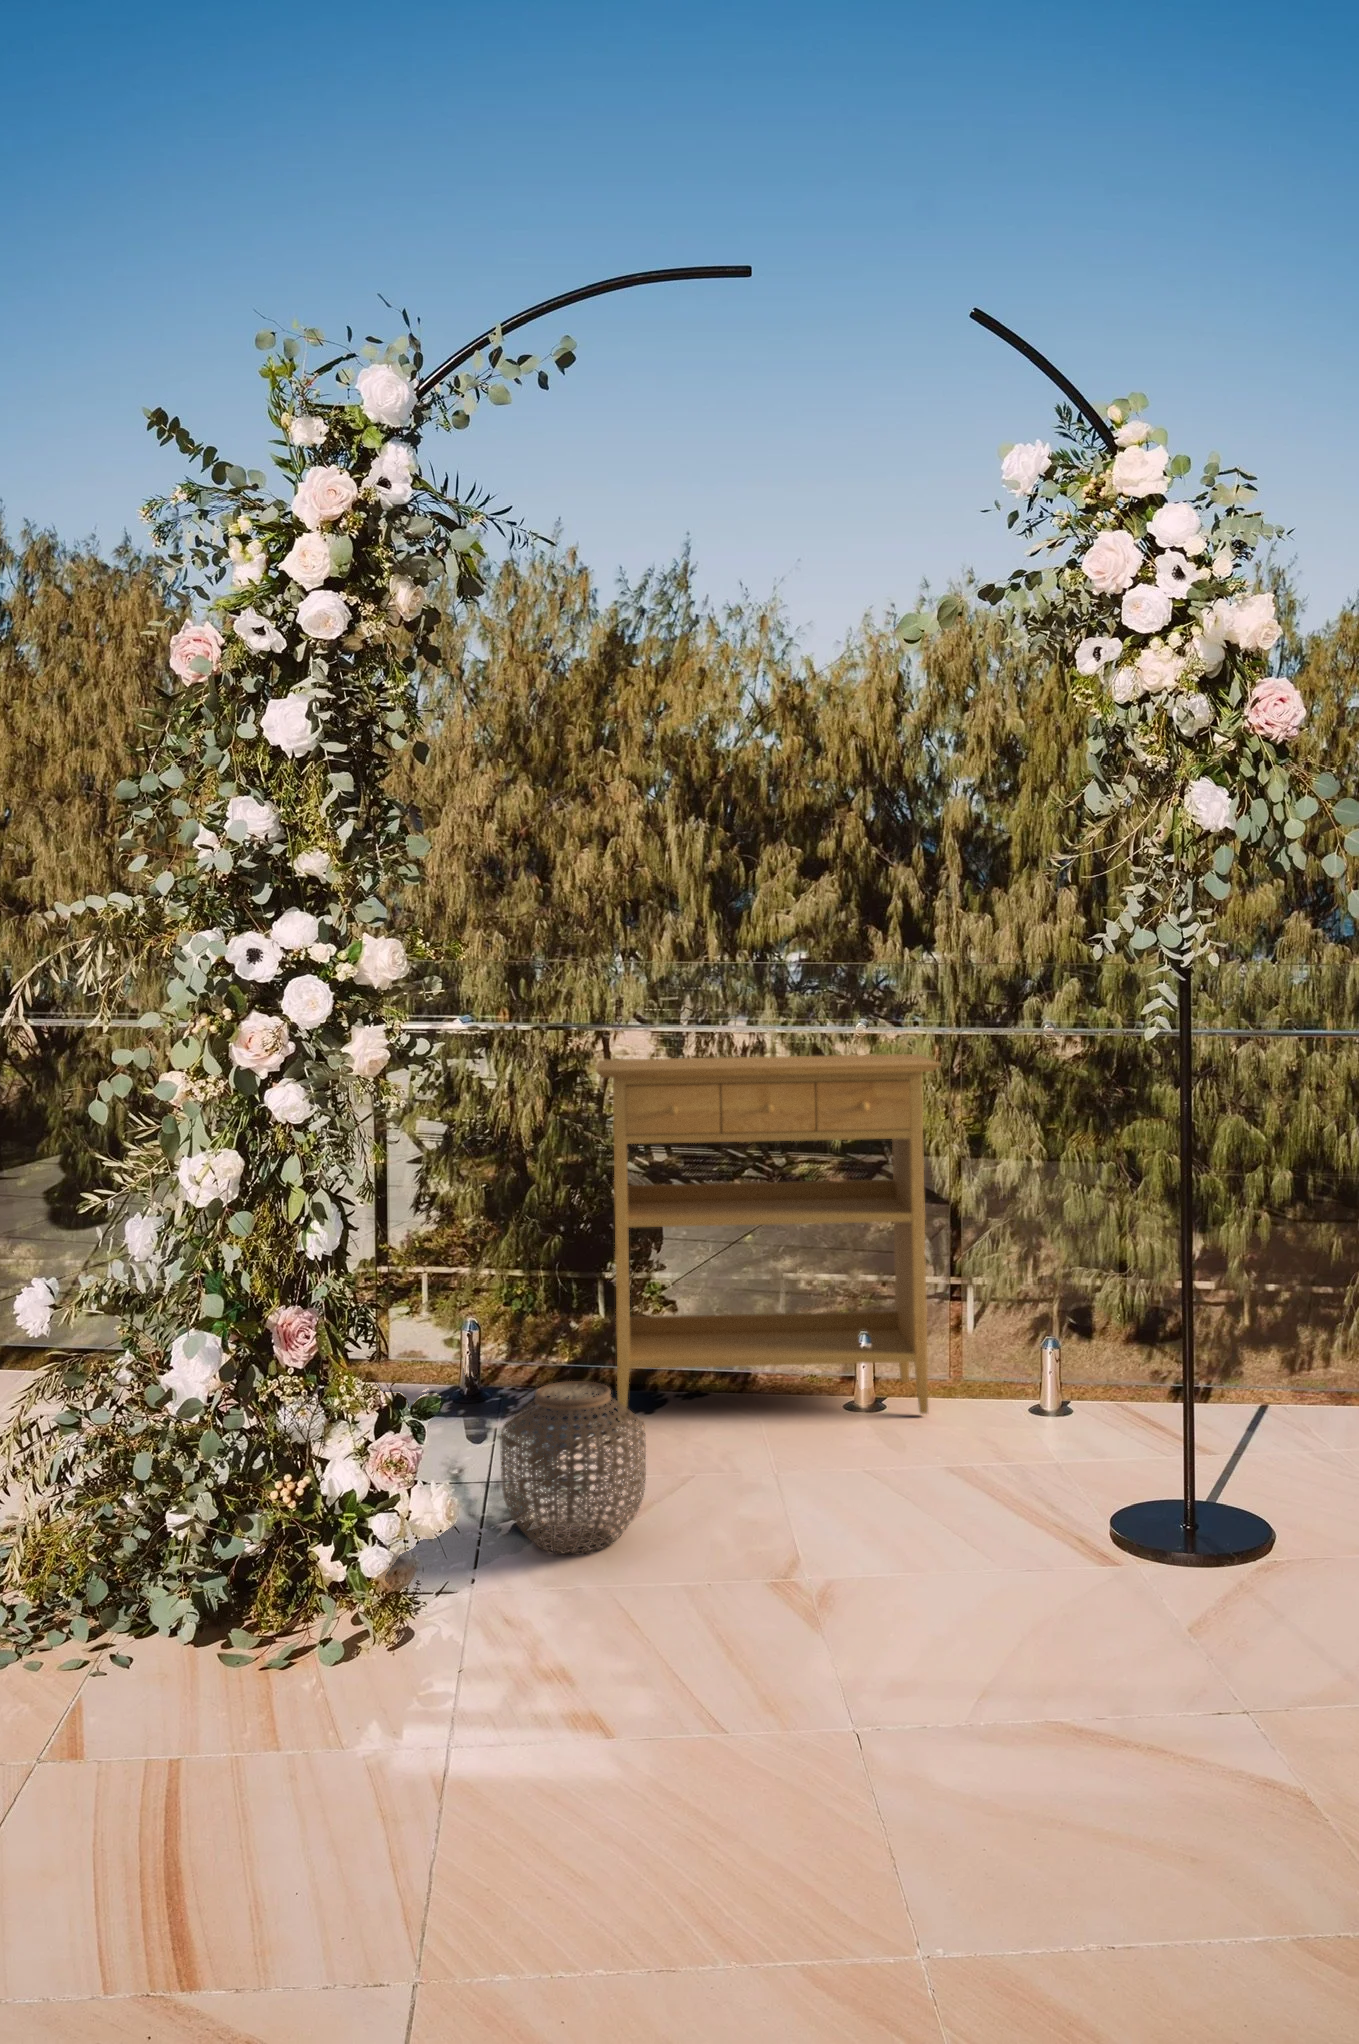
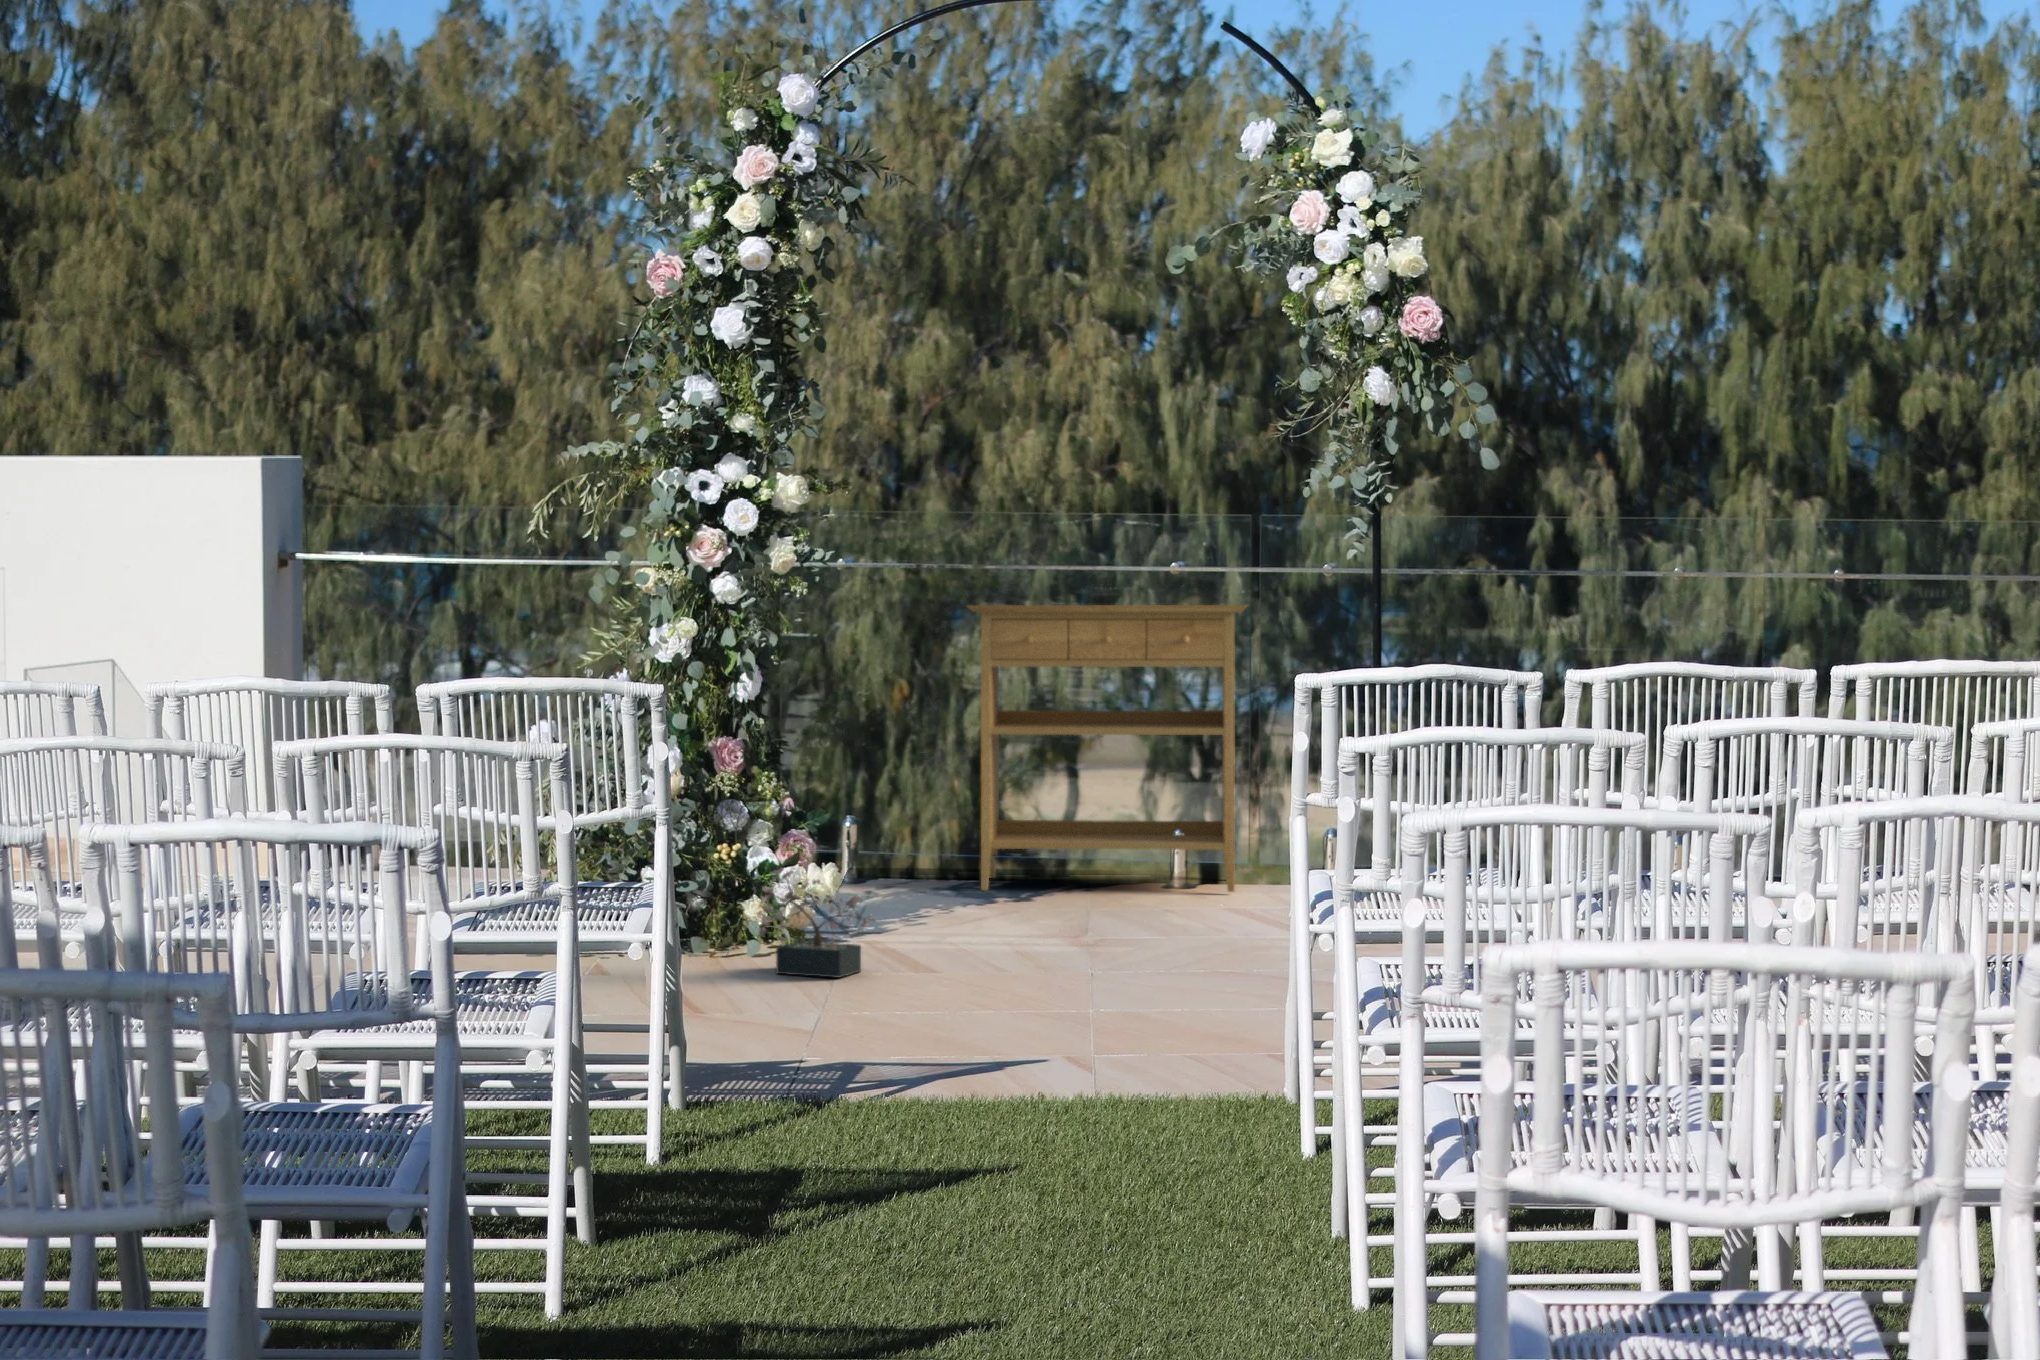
woven basket: present [501,1381,646,1554] -> none [876,818,983,935]
decorative plant: none [331,1524,518,1714] -> present [753,868,875,978]

